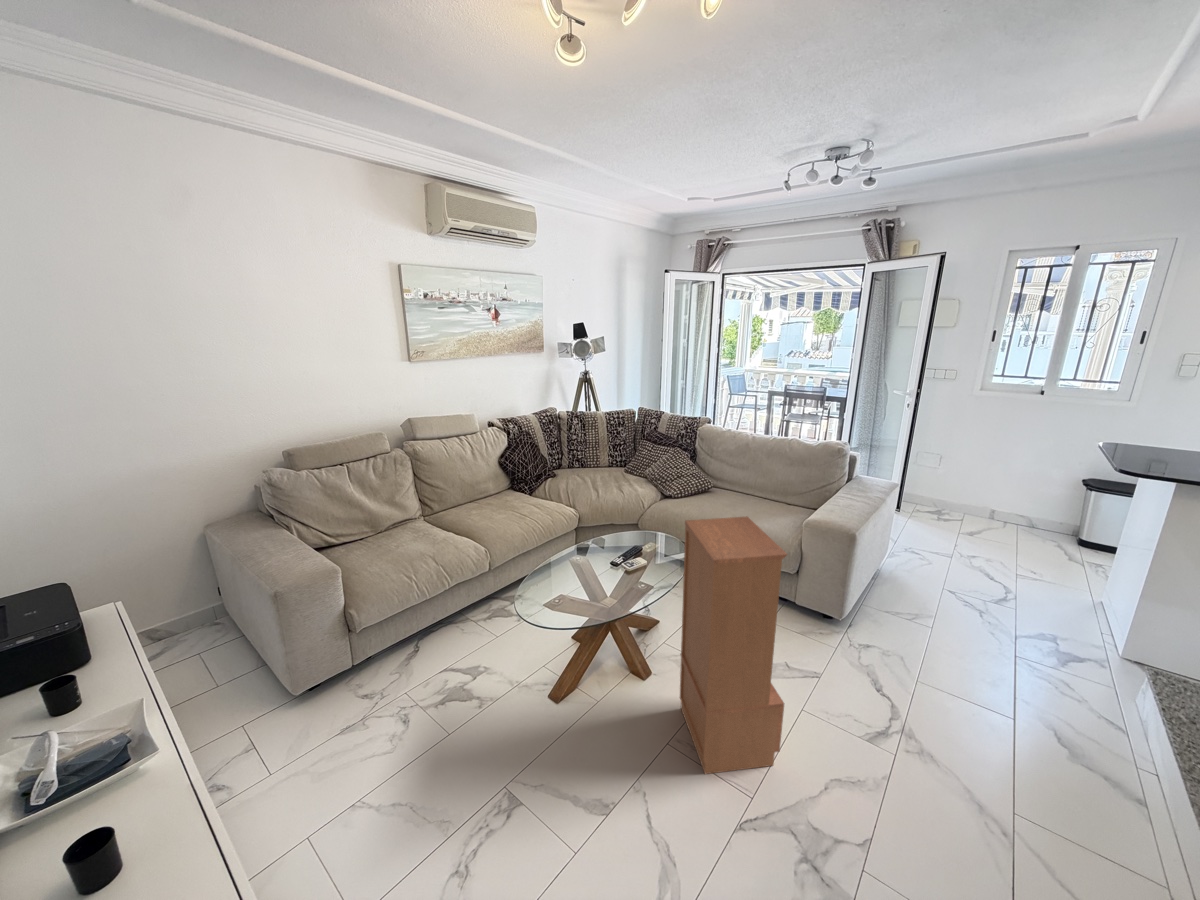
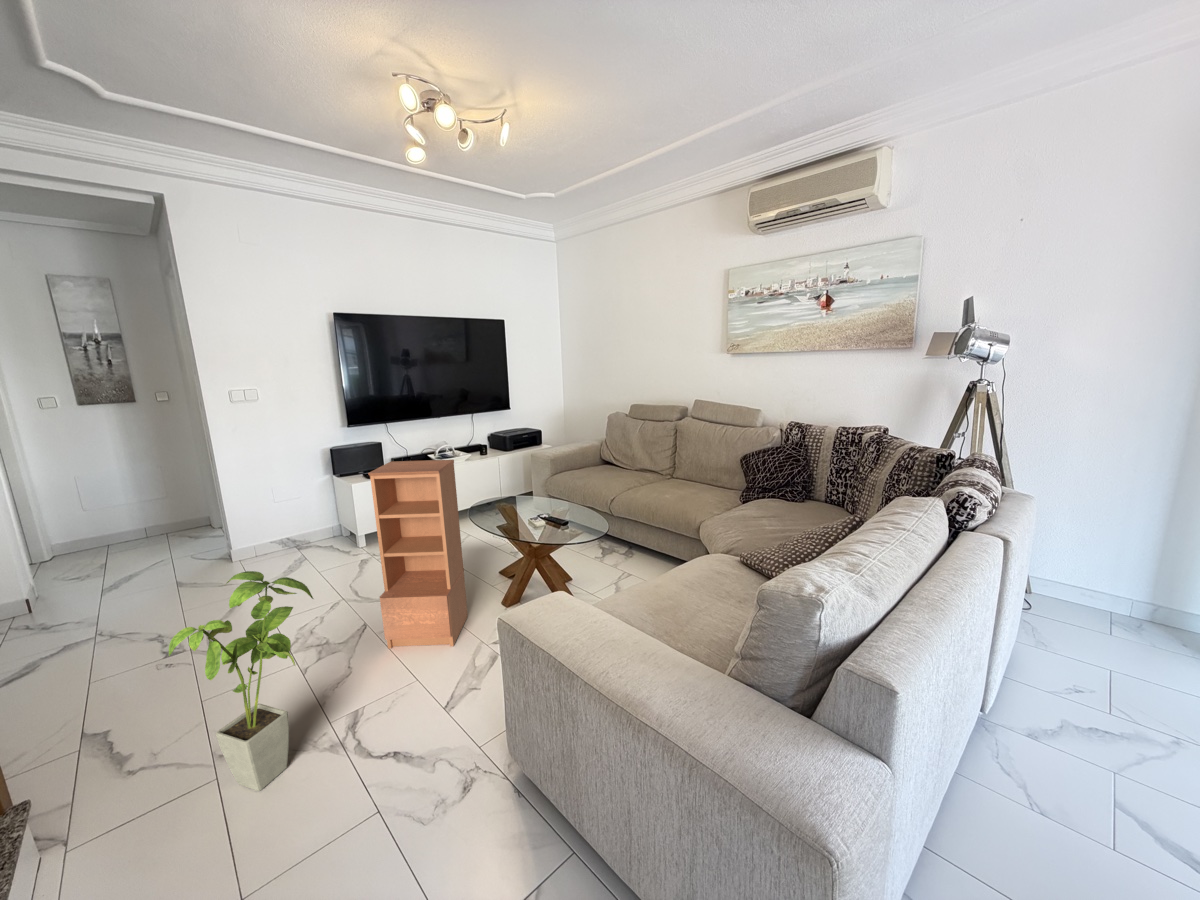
house plant: none [928,576,1067,786] -> present [169,571,313,791]

